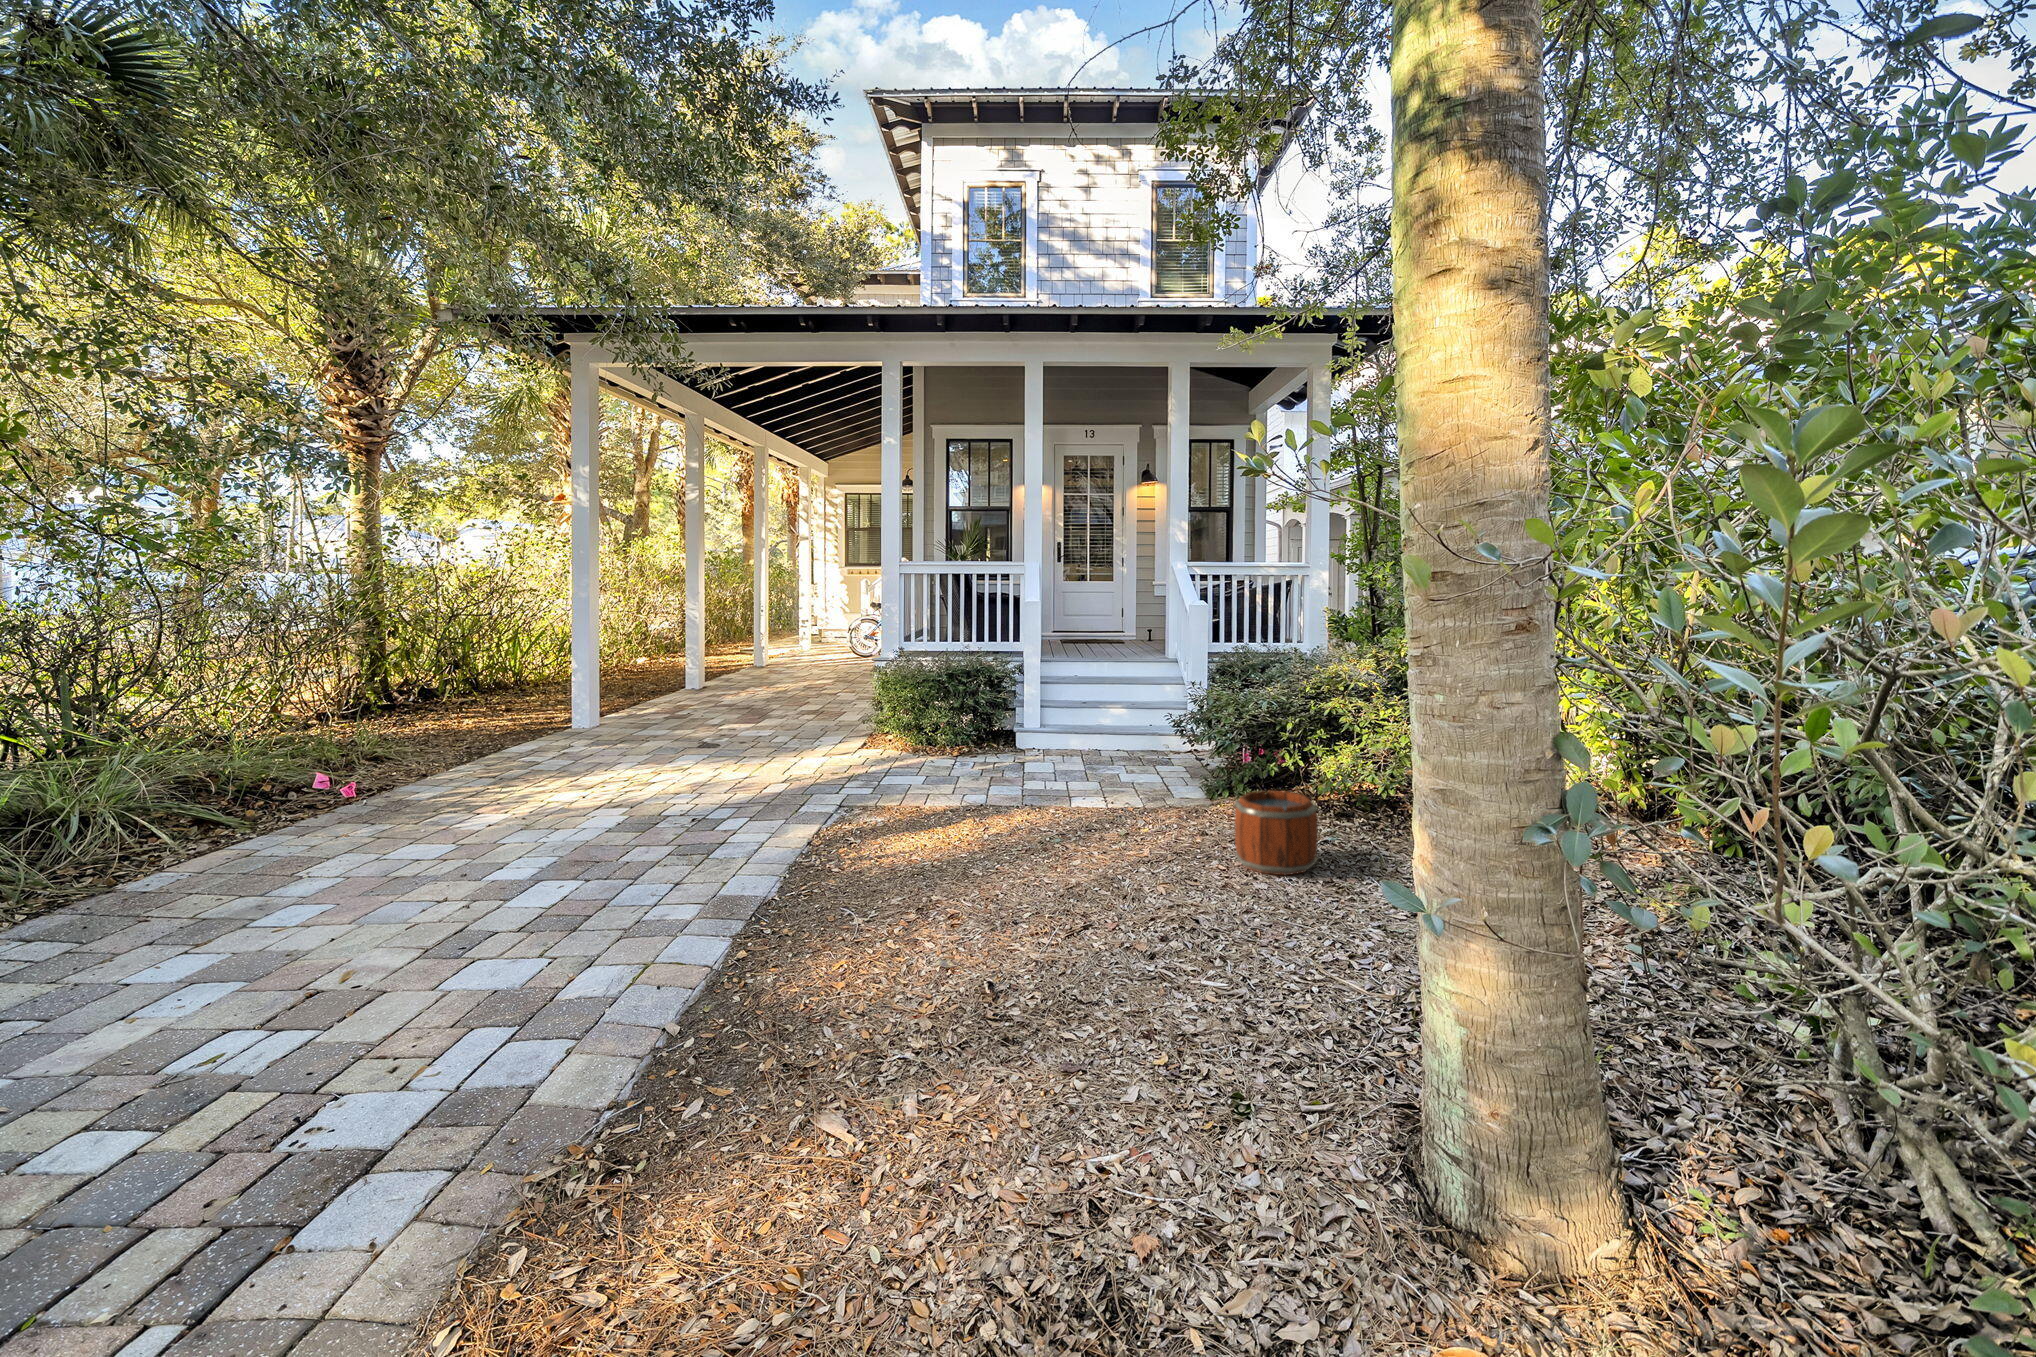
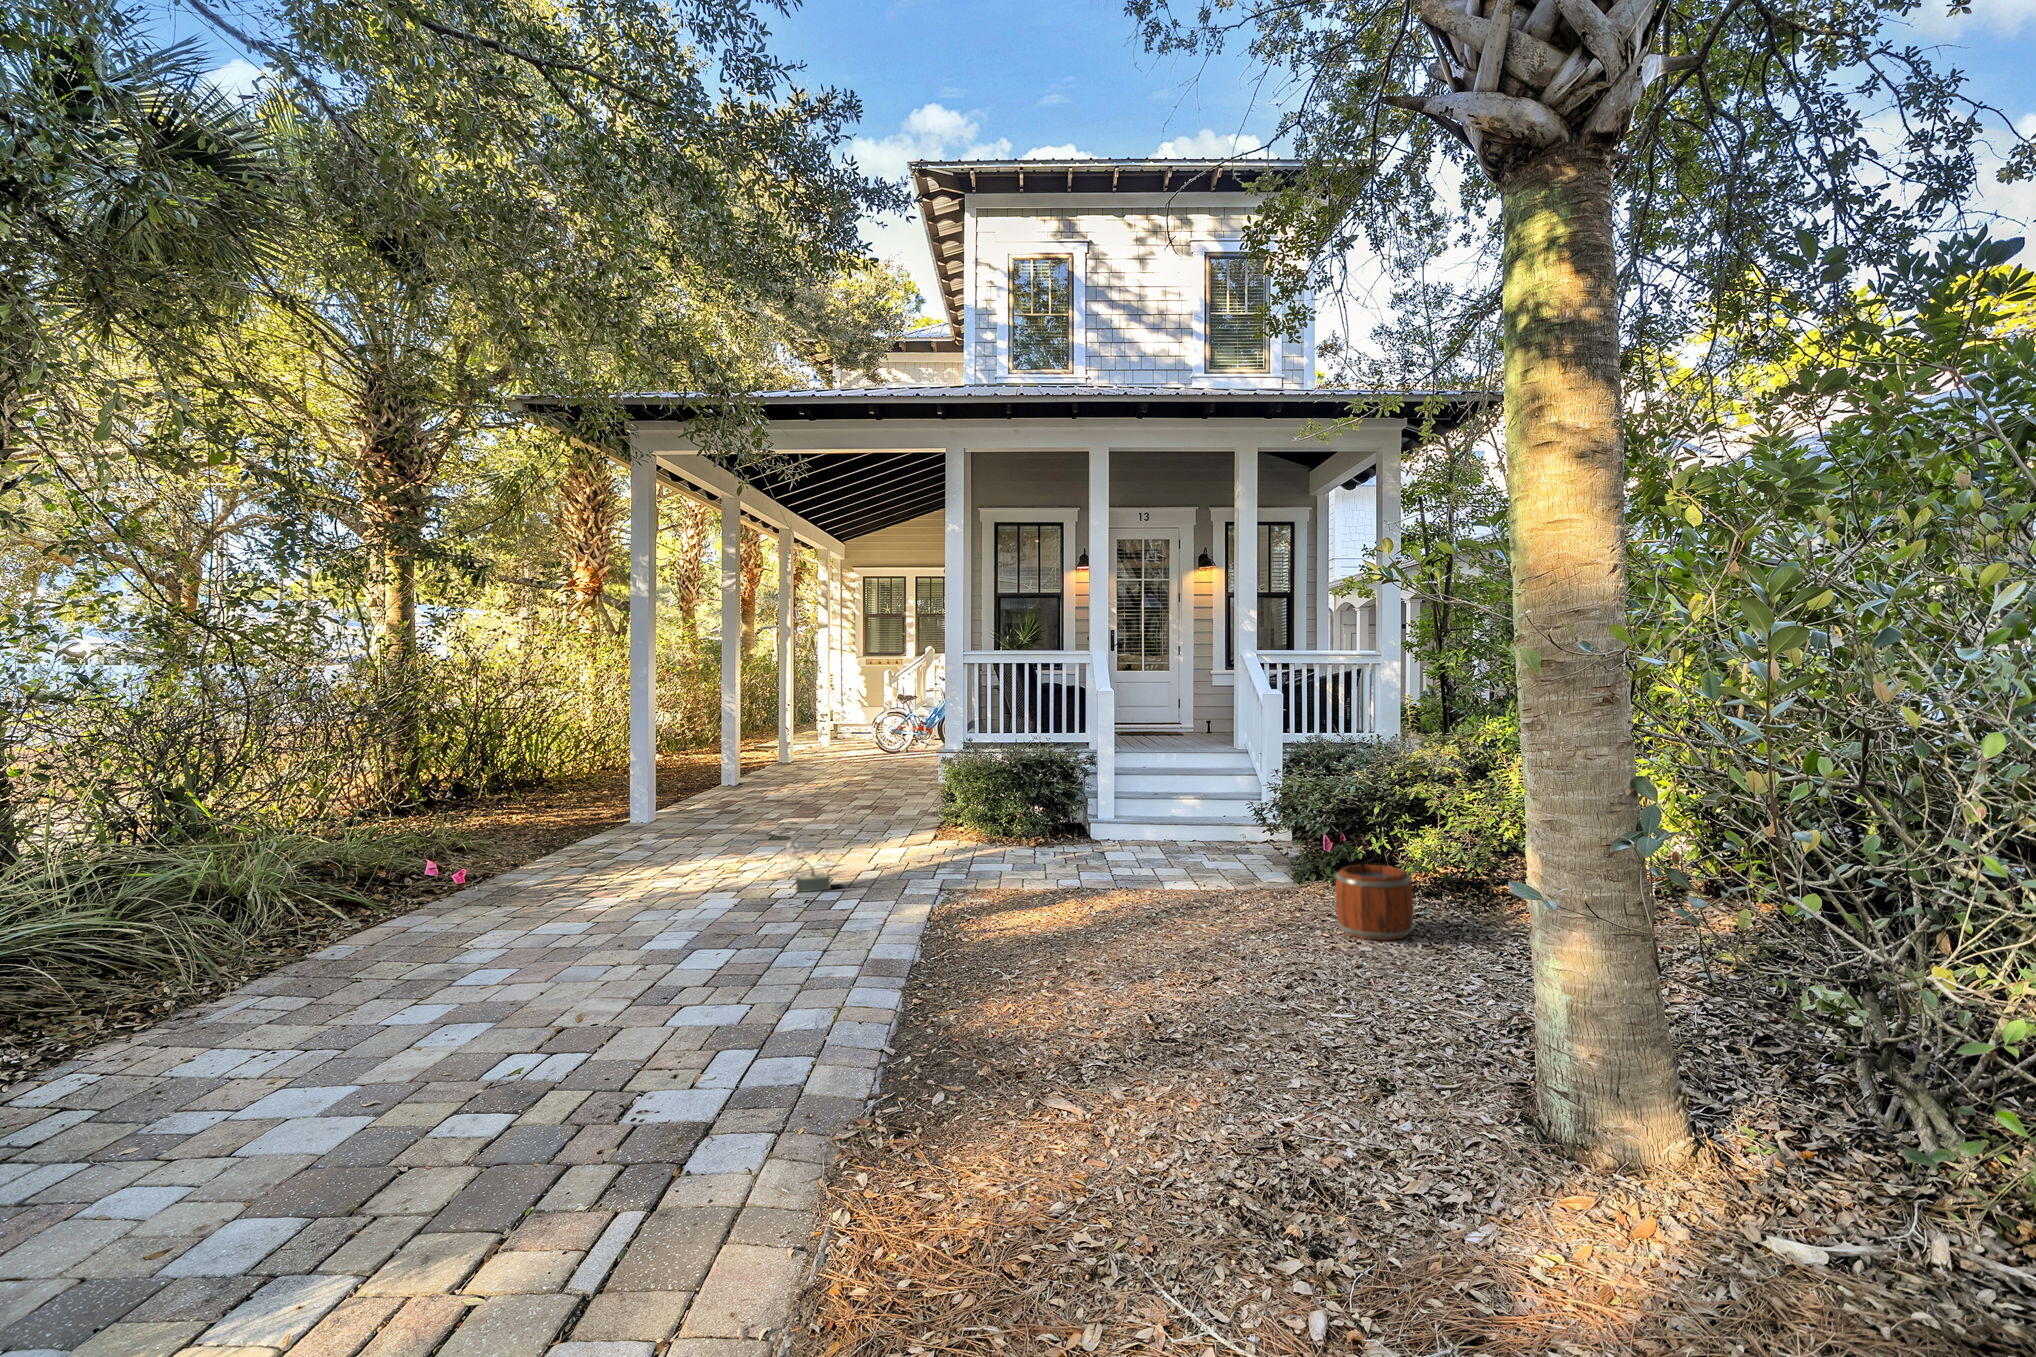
decorative plant: none [662,761,727,814] -> present [785,843,838,892]

